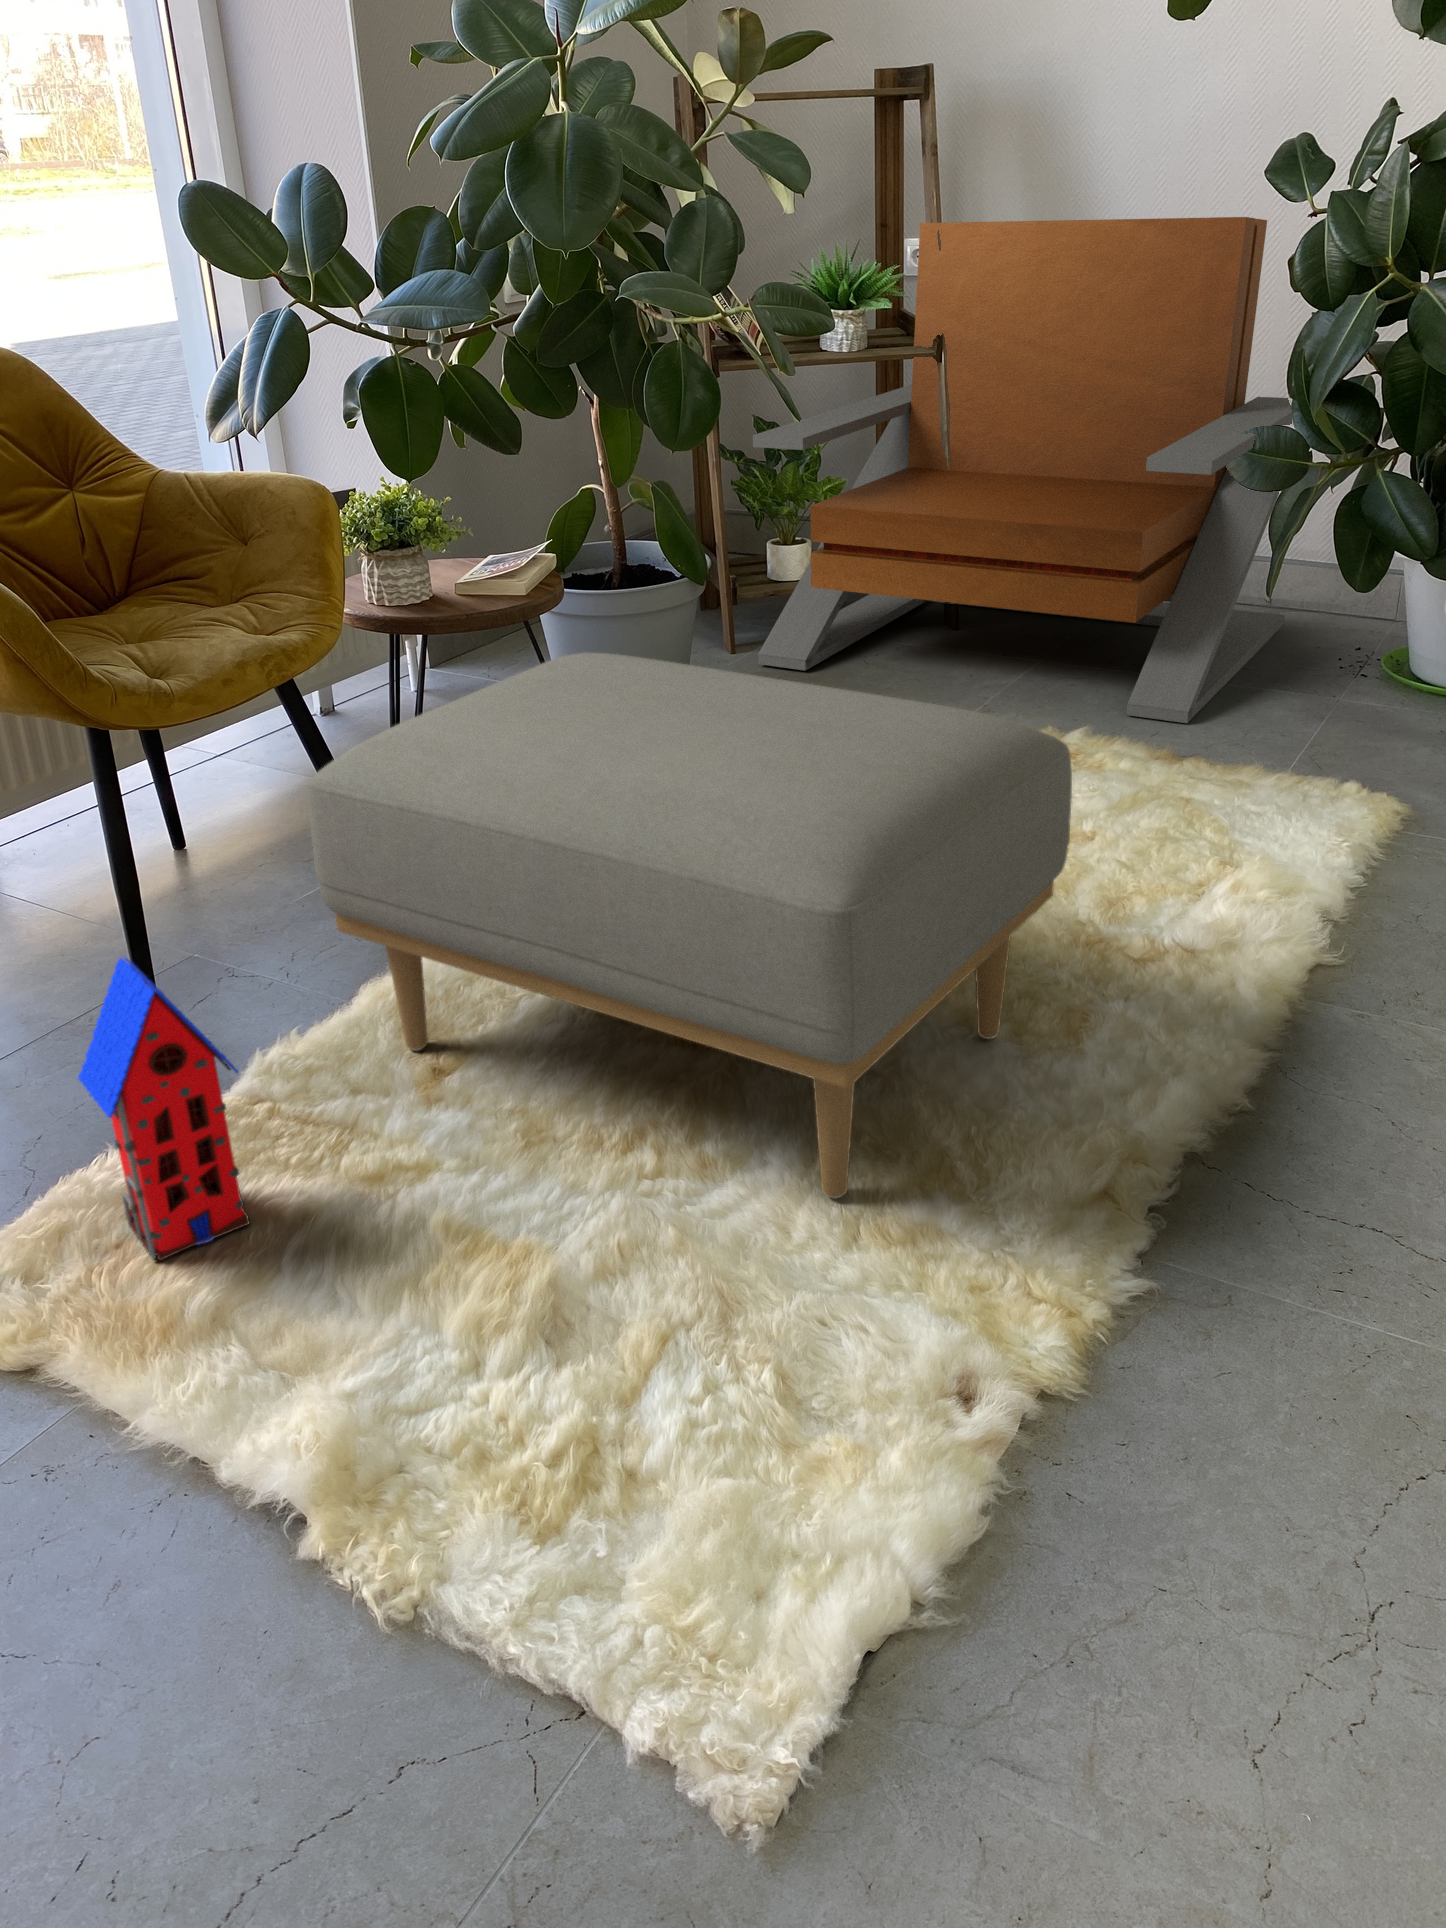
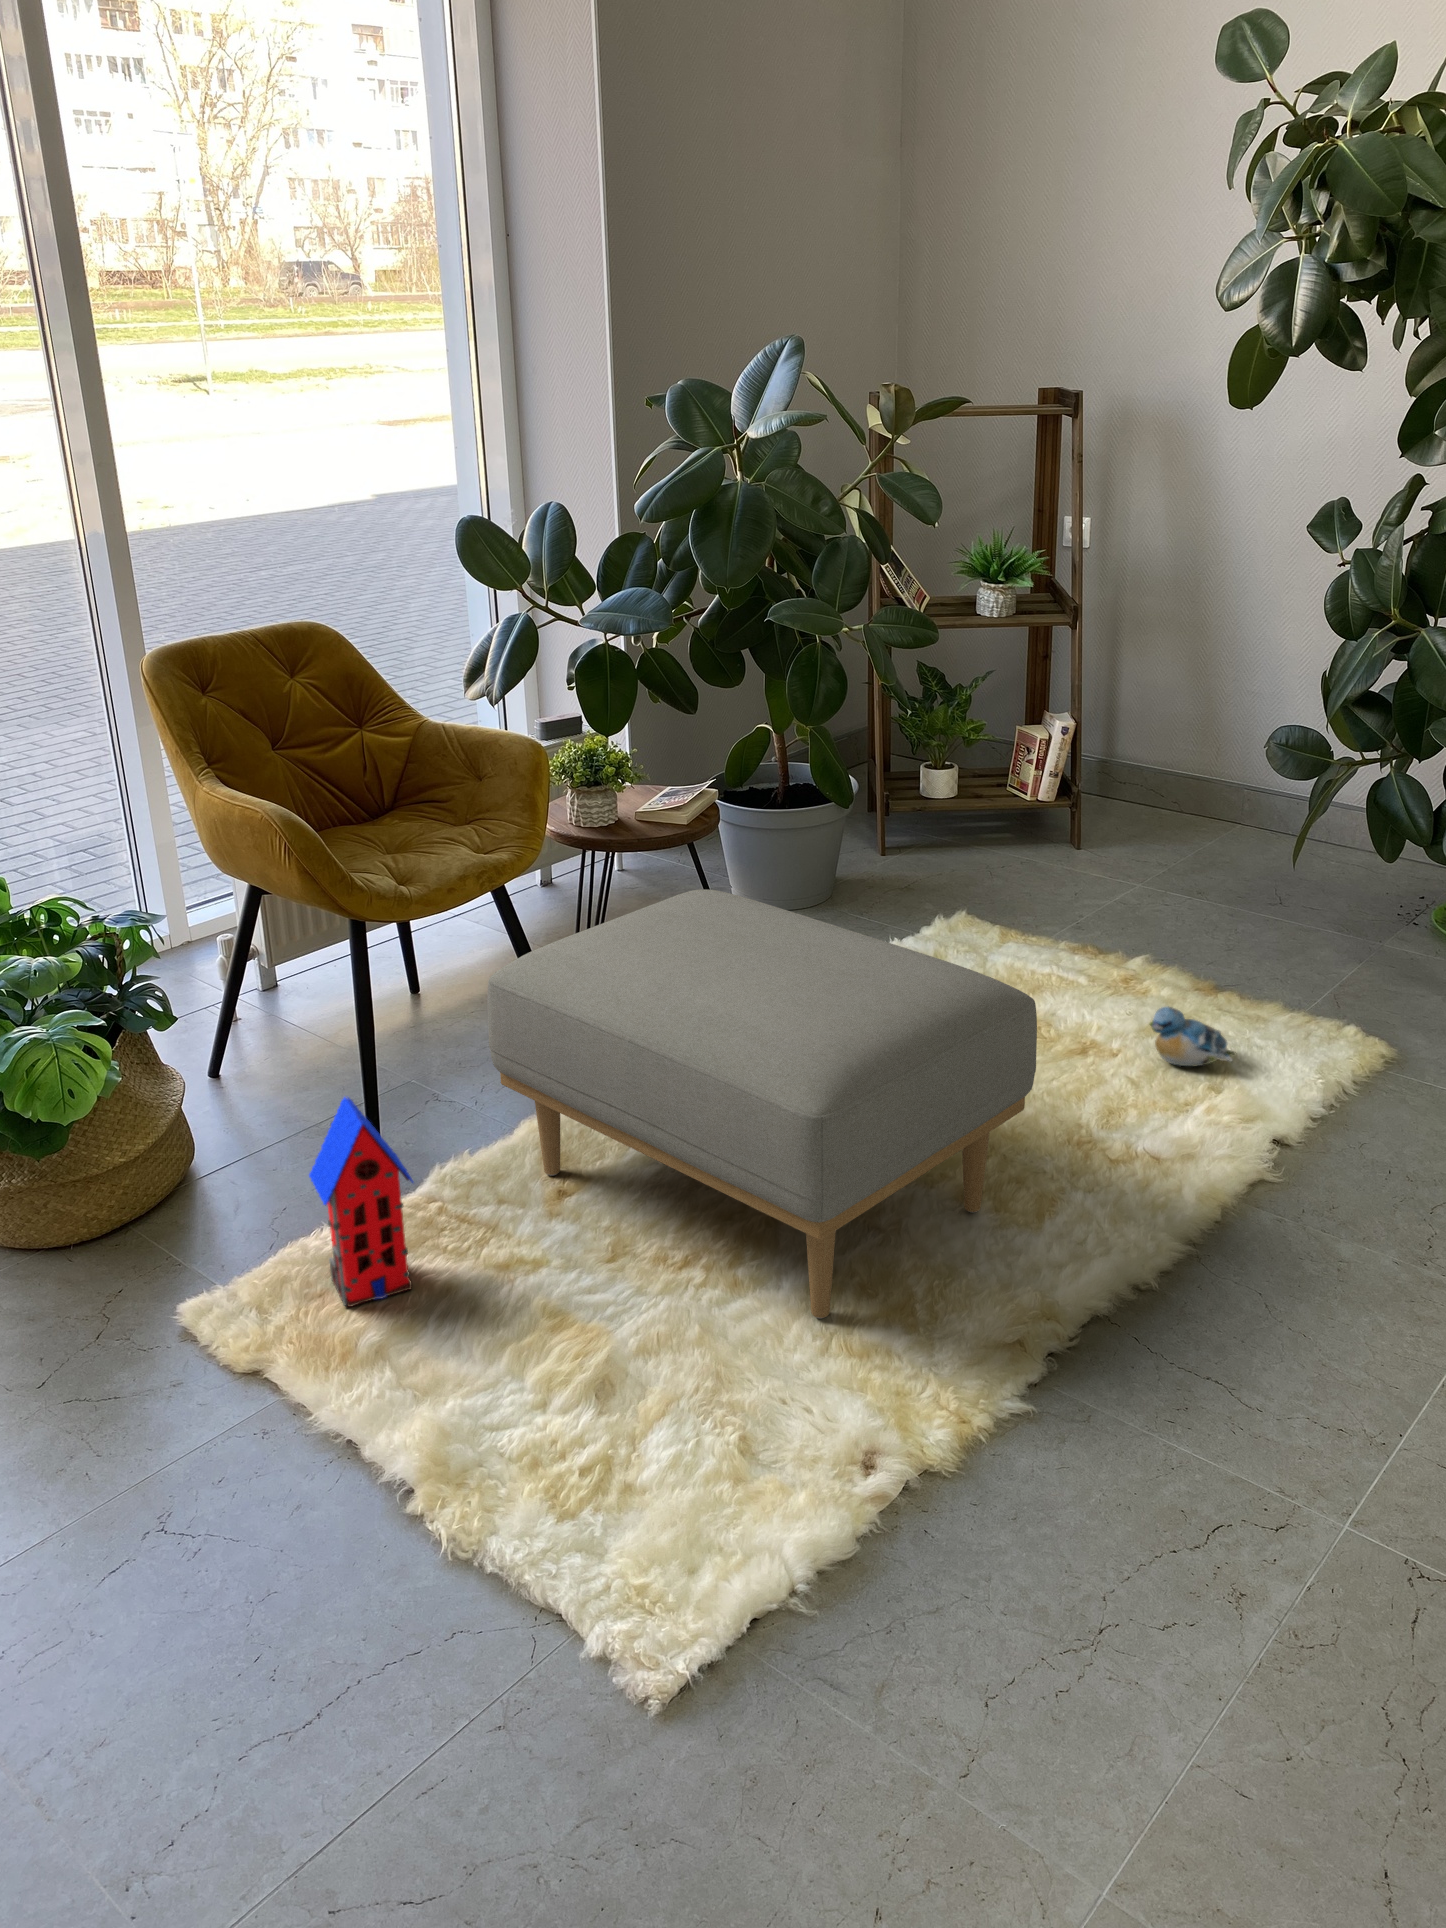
lounge chair: present [753,217,1292,723] -> none [898,517,1390,958]
plush toy: none [1138,769,1243,842] -> present [1150,1007,1236,1066]

